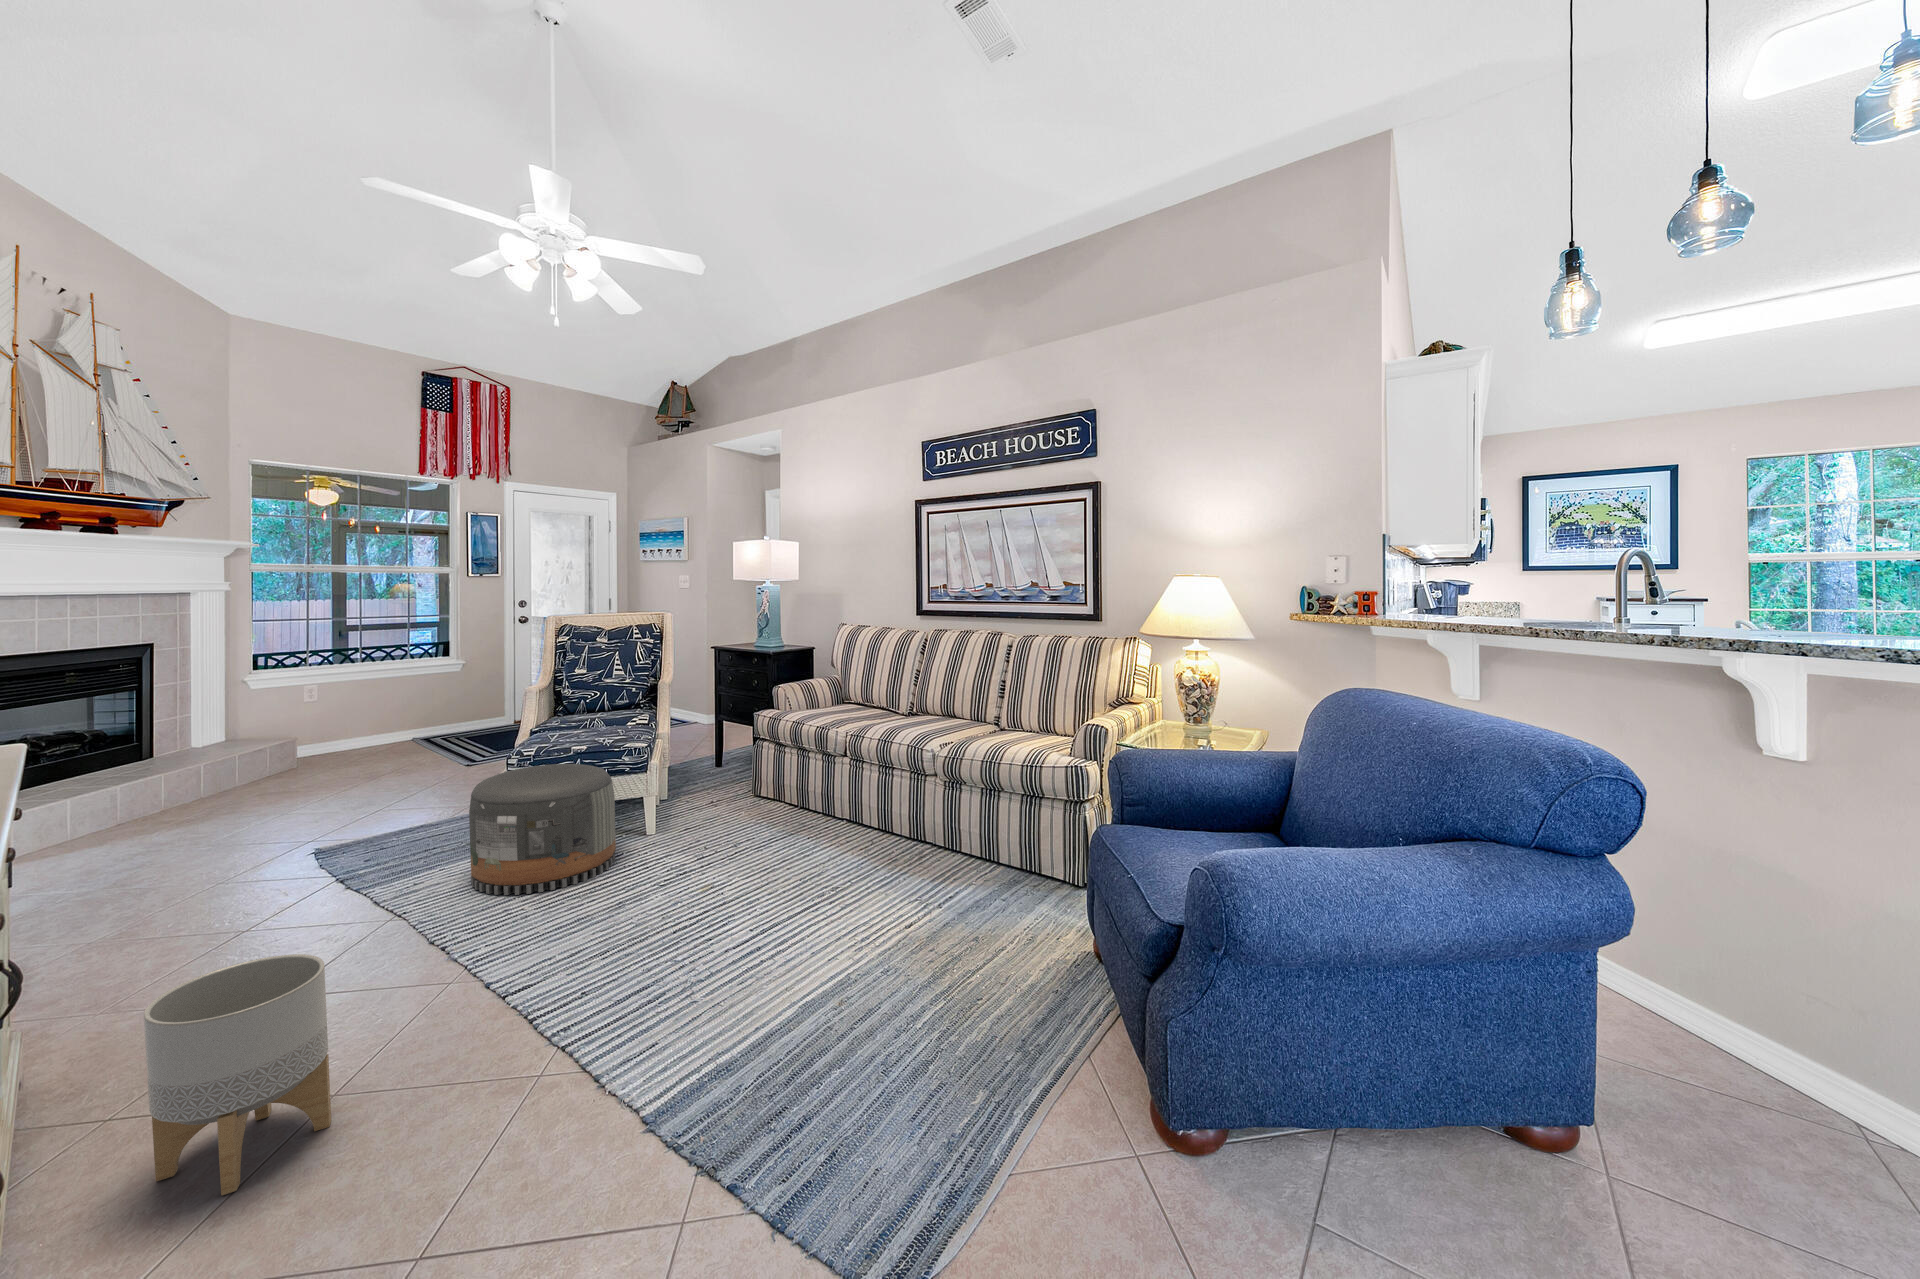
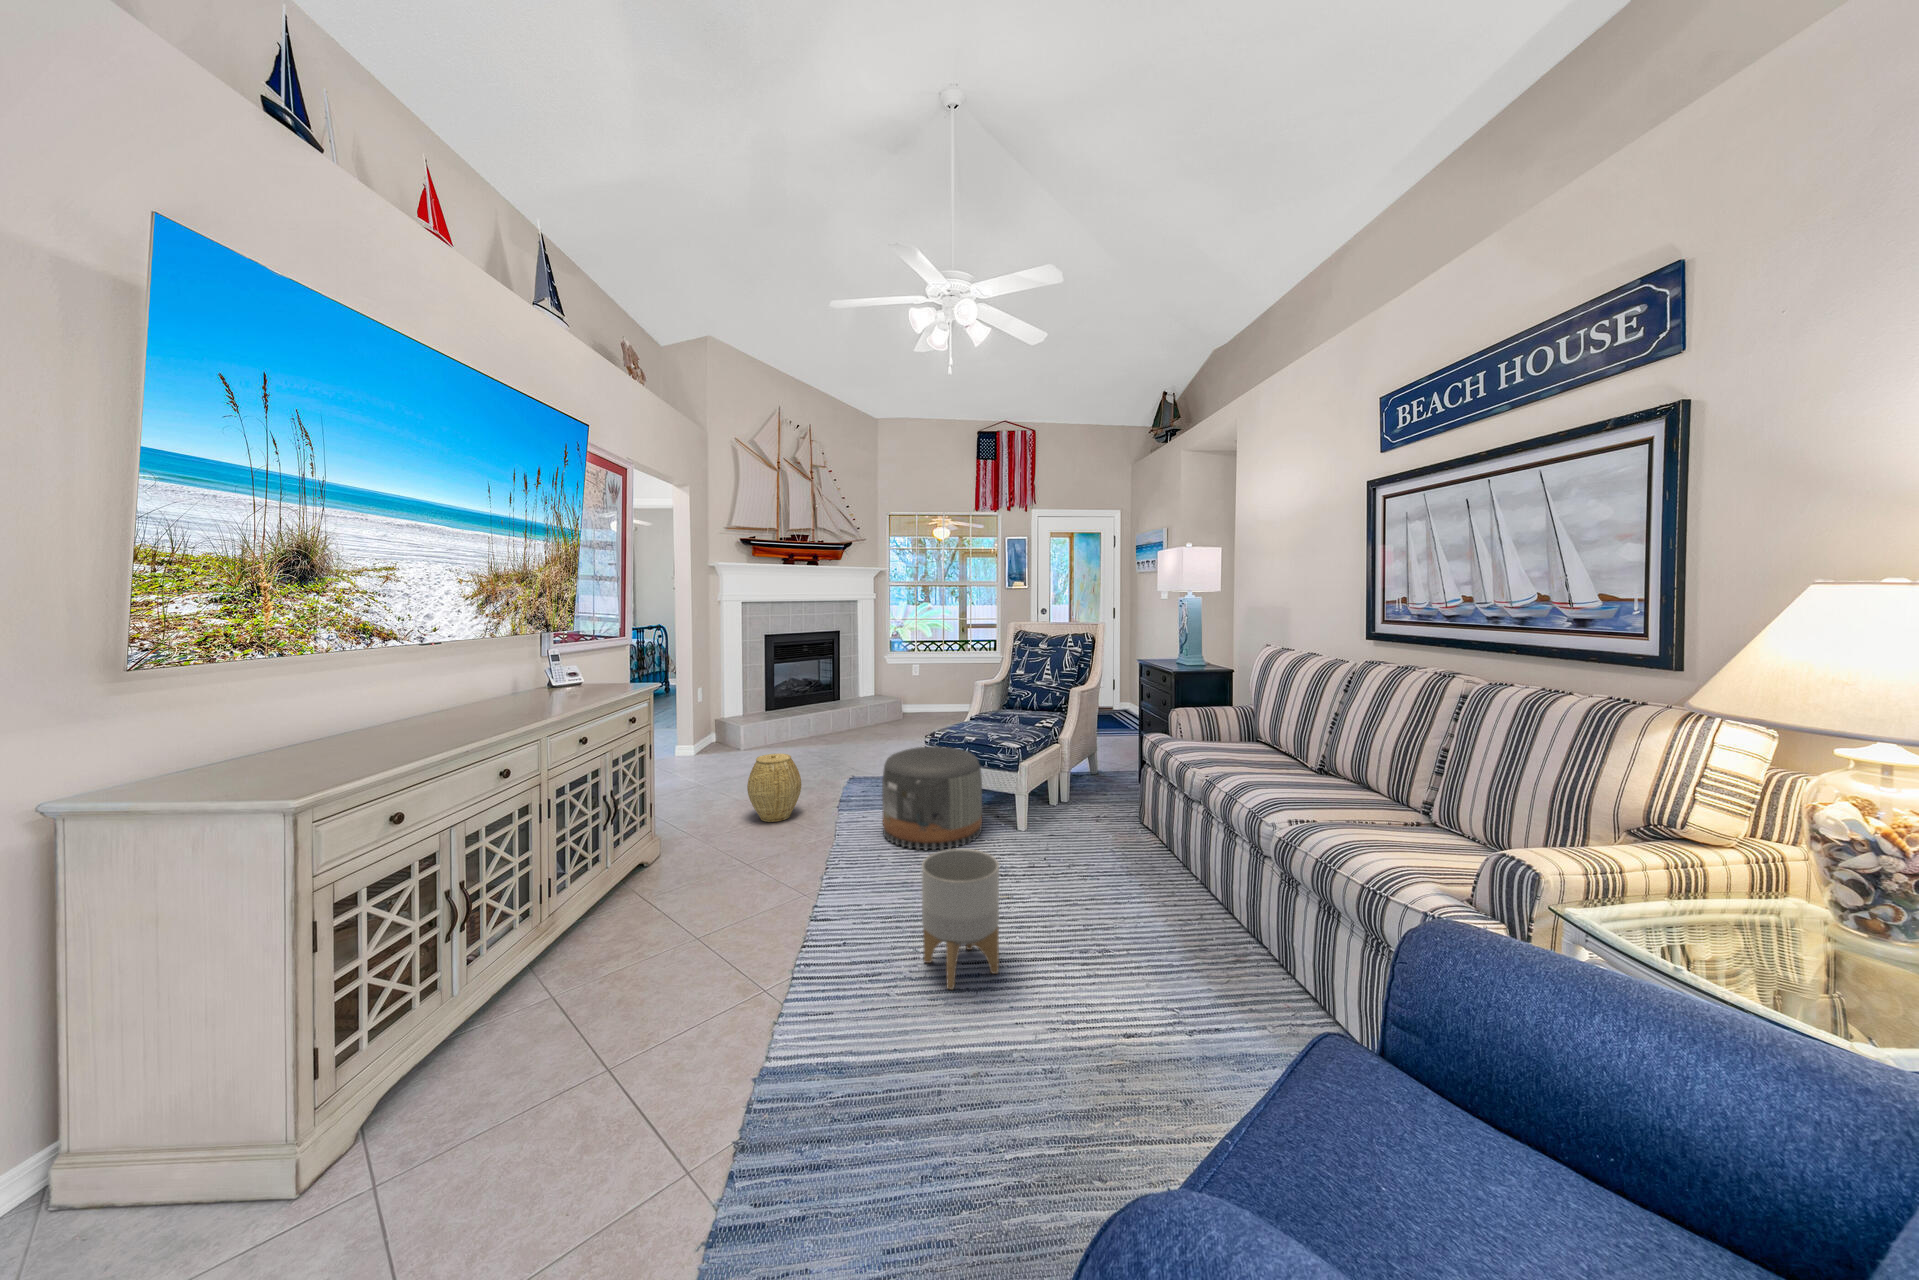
woven basket: none [162,825,286,942] -> present [747,753,801,822]
planter: present [144,954,331,1195] -> present [922,849,999,989]

